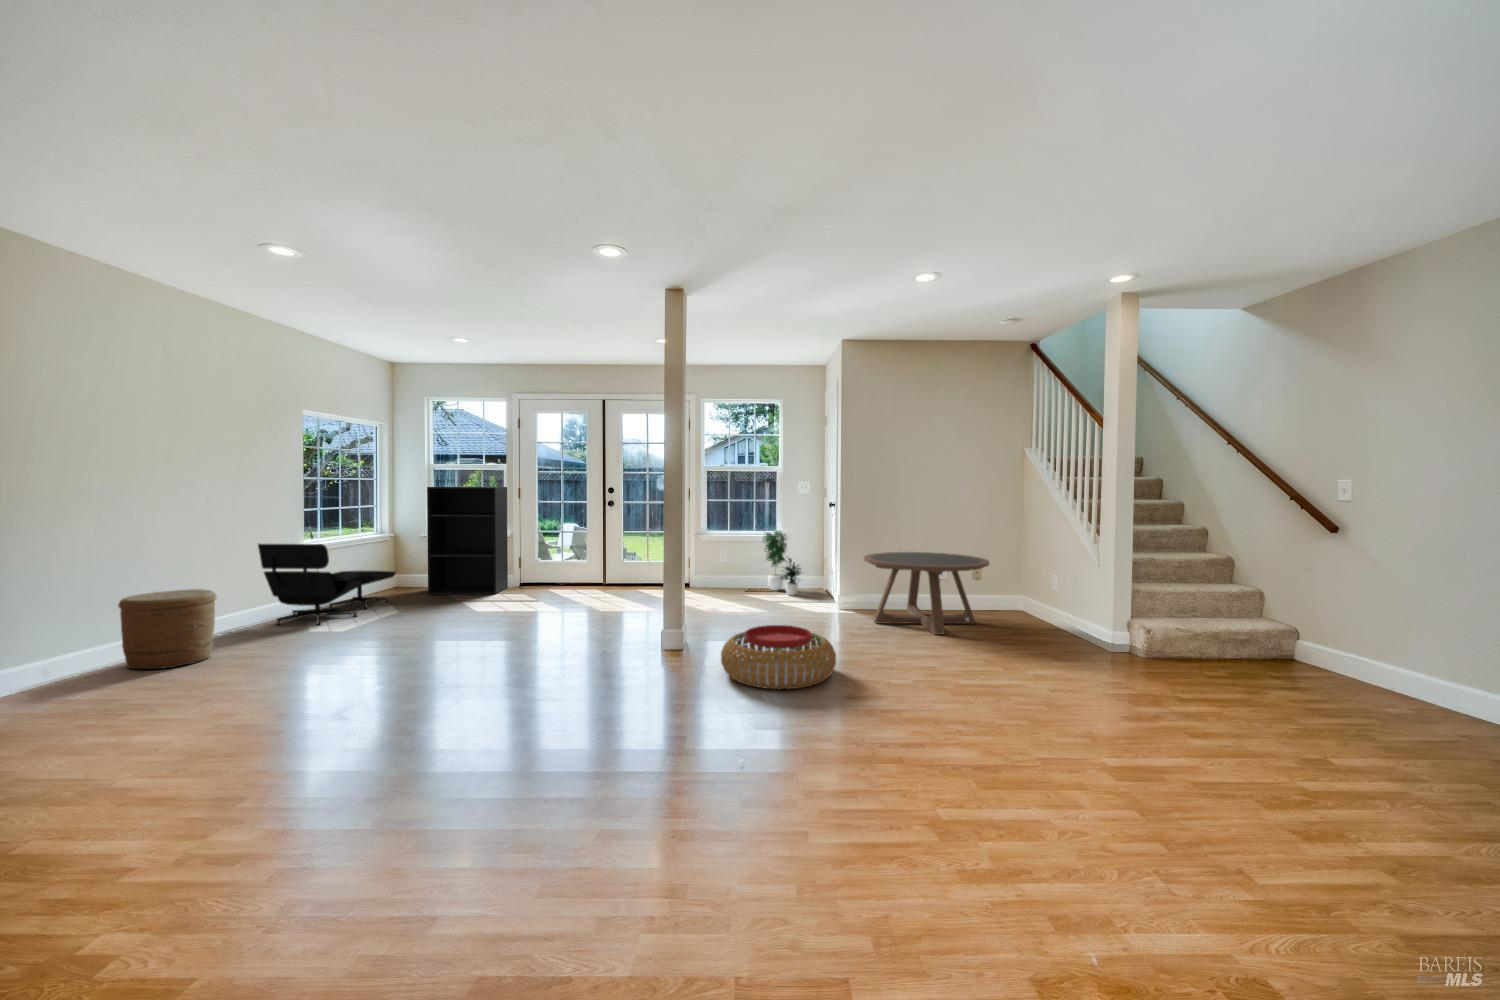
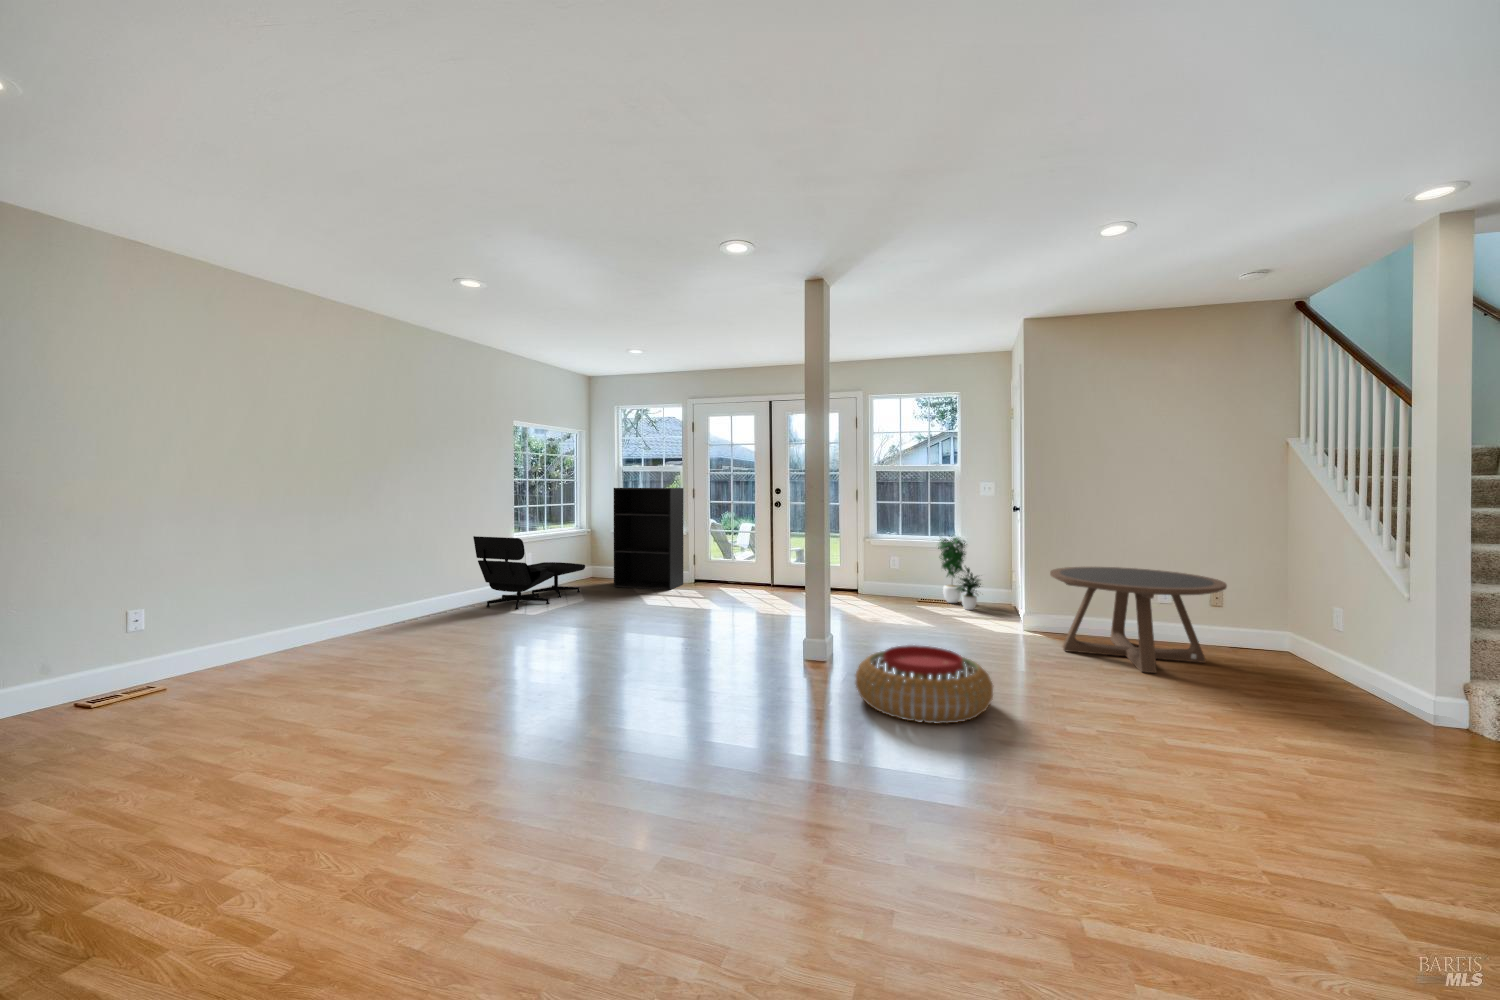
woven basket: present [118,589,217,669] -> none [364,574,432,639]

